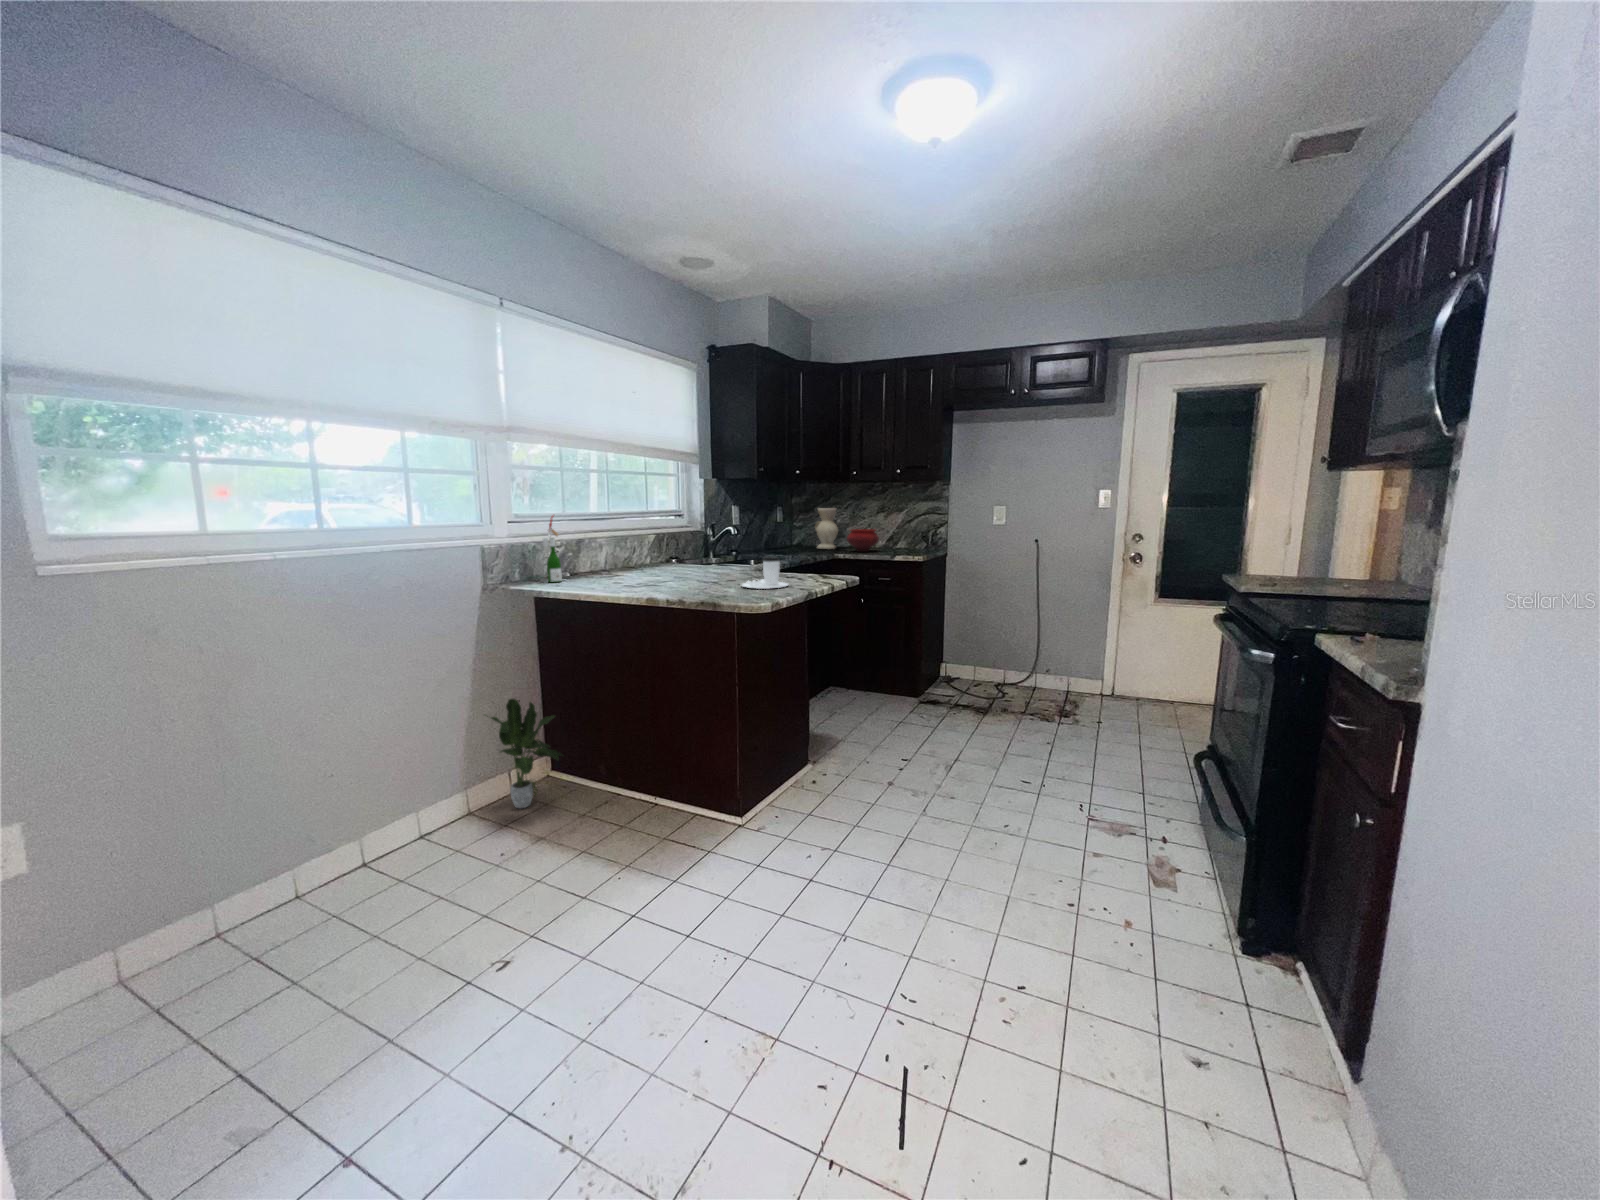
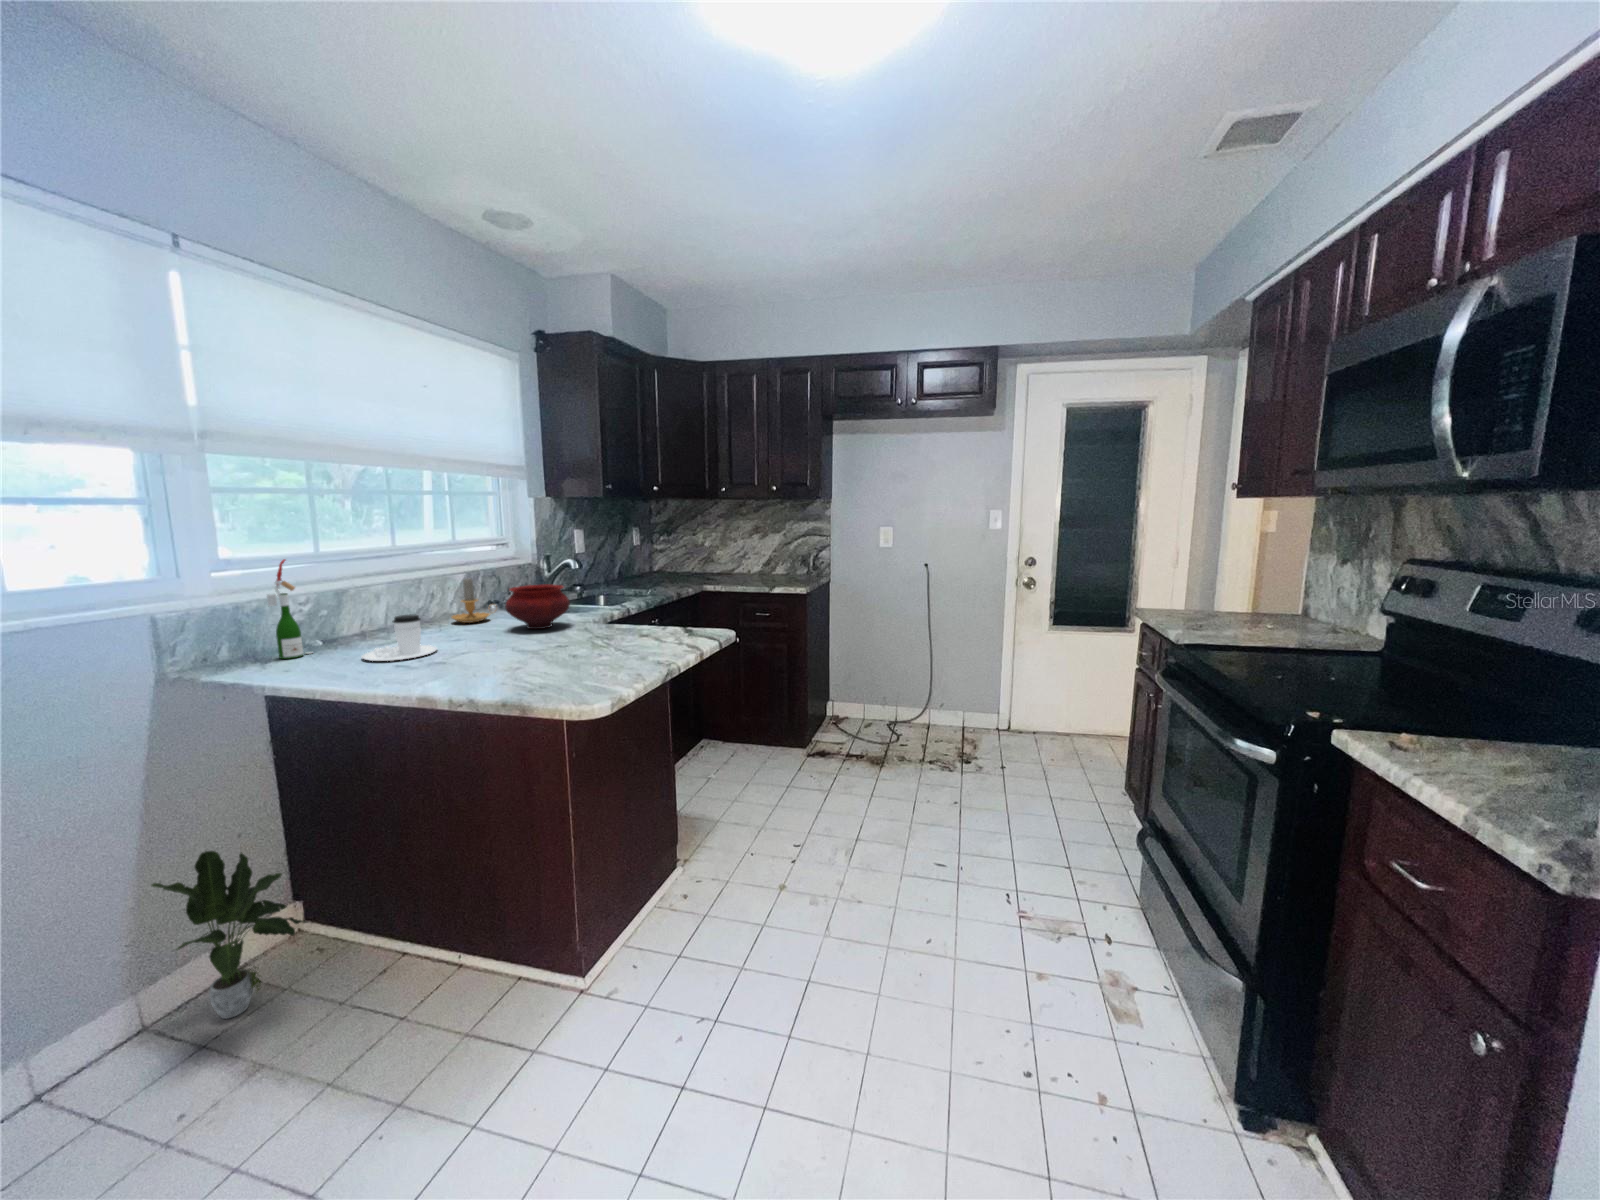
vase: present [815,508,838,549] -> none [679,528,707,577]
bowl: present [847,529,879,552] -> present [505,585,570,629]
candle: none [648,535,680,570] -> present [452,578,490,623]
coffee cup: present [742,557,788,589] -> present [362,615,437,661]

